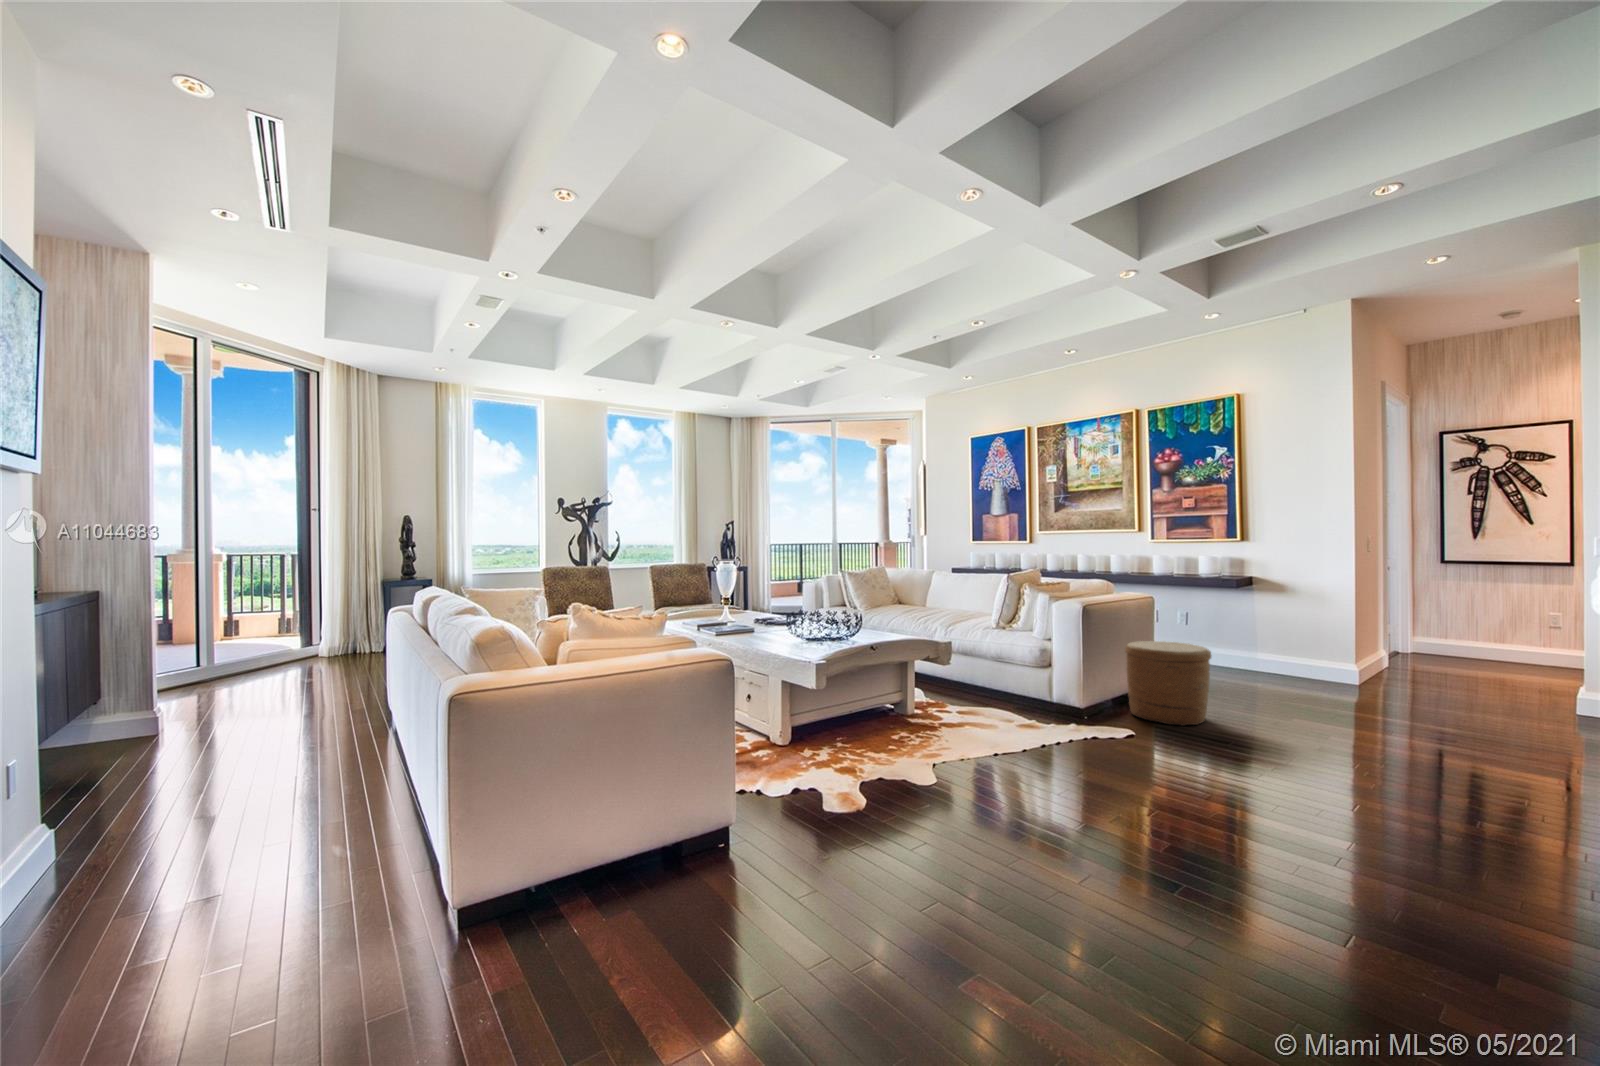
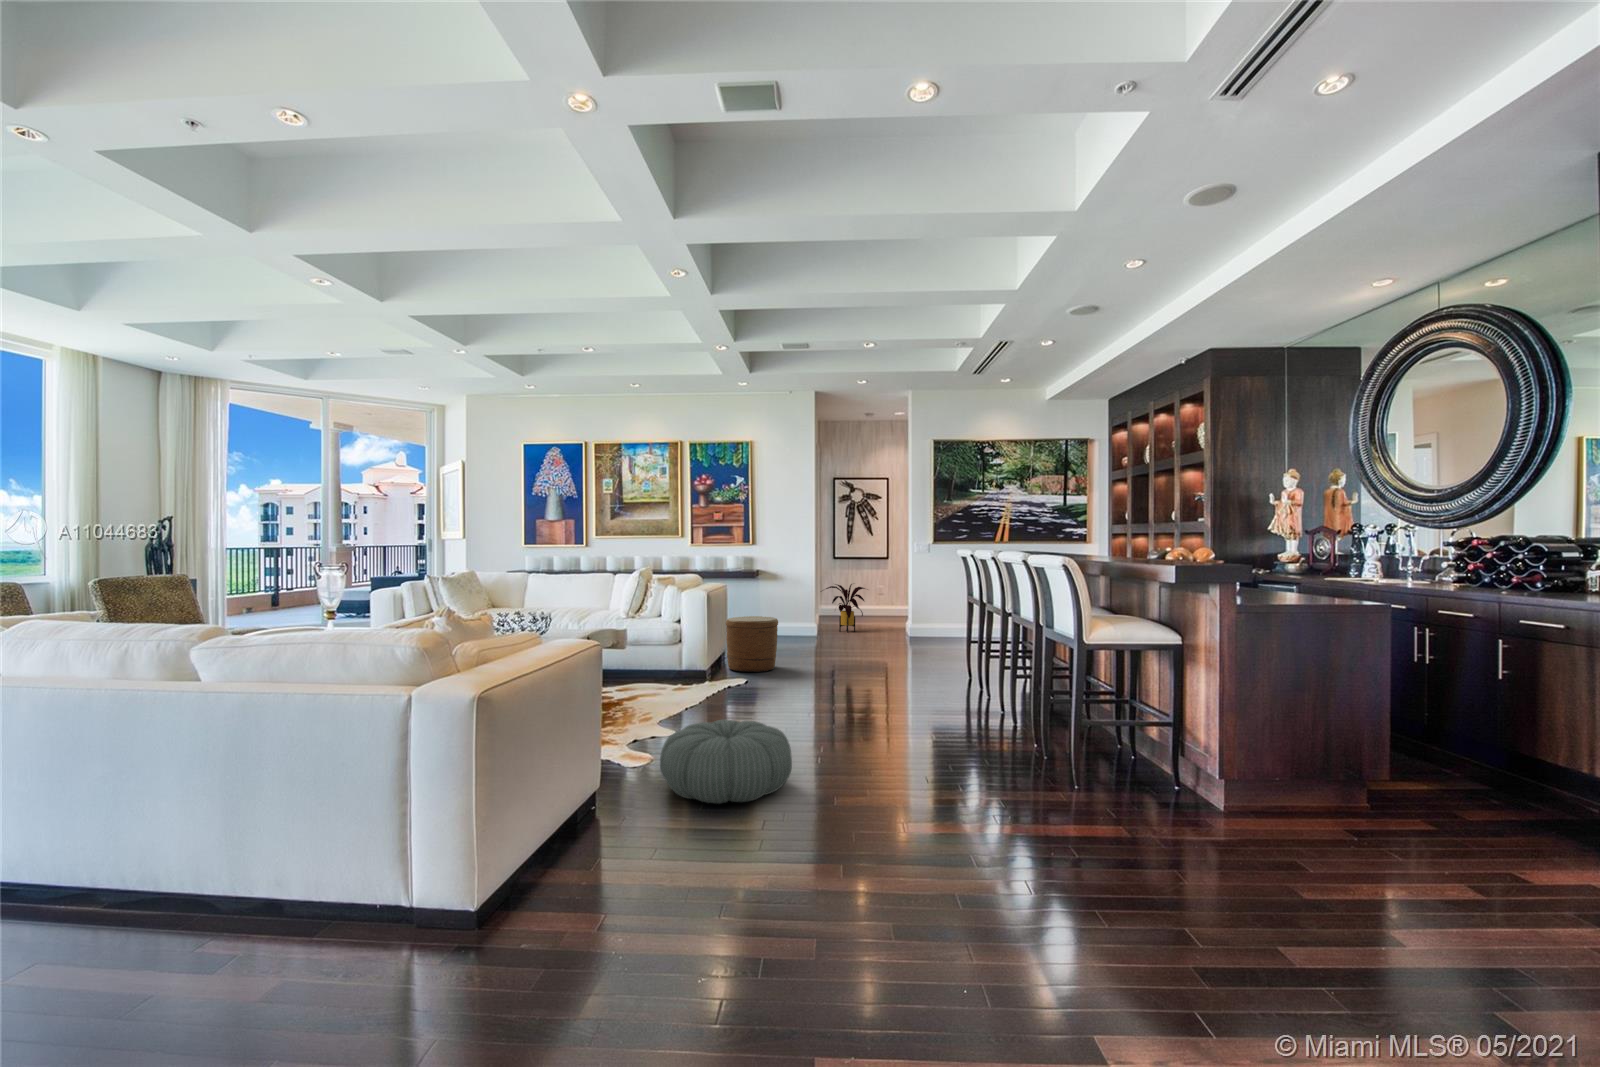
house plant: none [1376,602,1495,685] -> present [826,584,865,632]
pouf: none [748,789,942,938] -> present [660,719,792,804]

